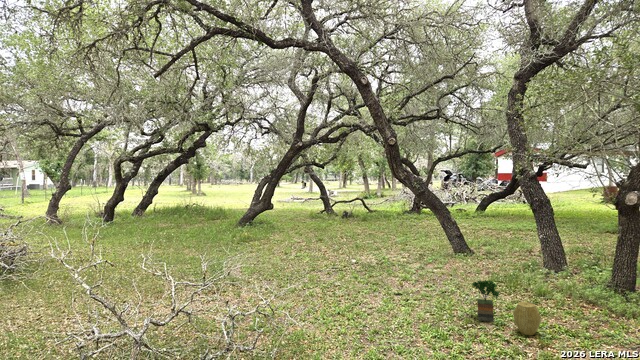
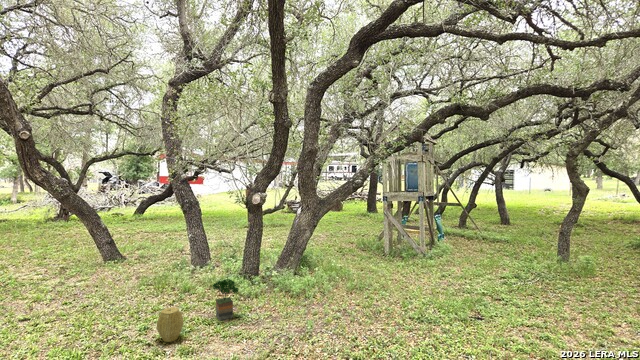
potted tree: present [472,280,500,322] -> present [212,279,238,321]

